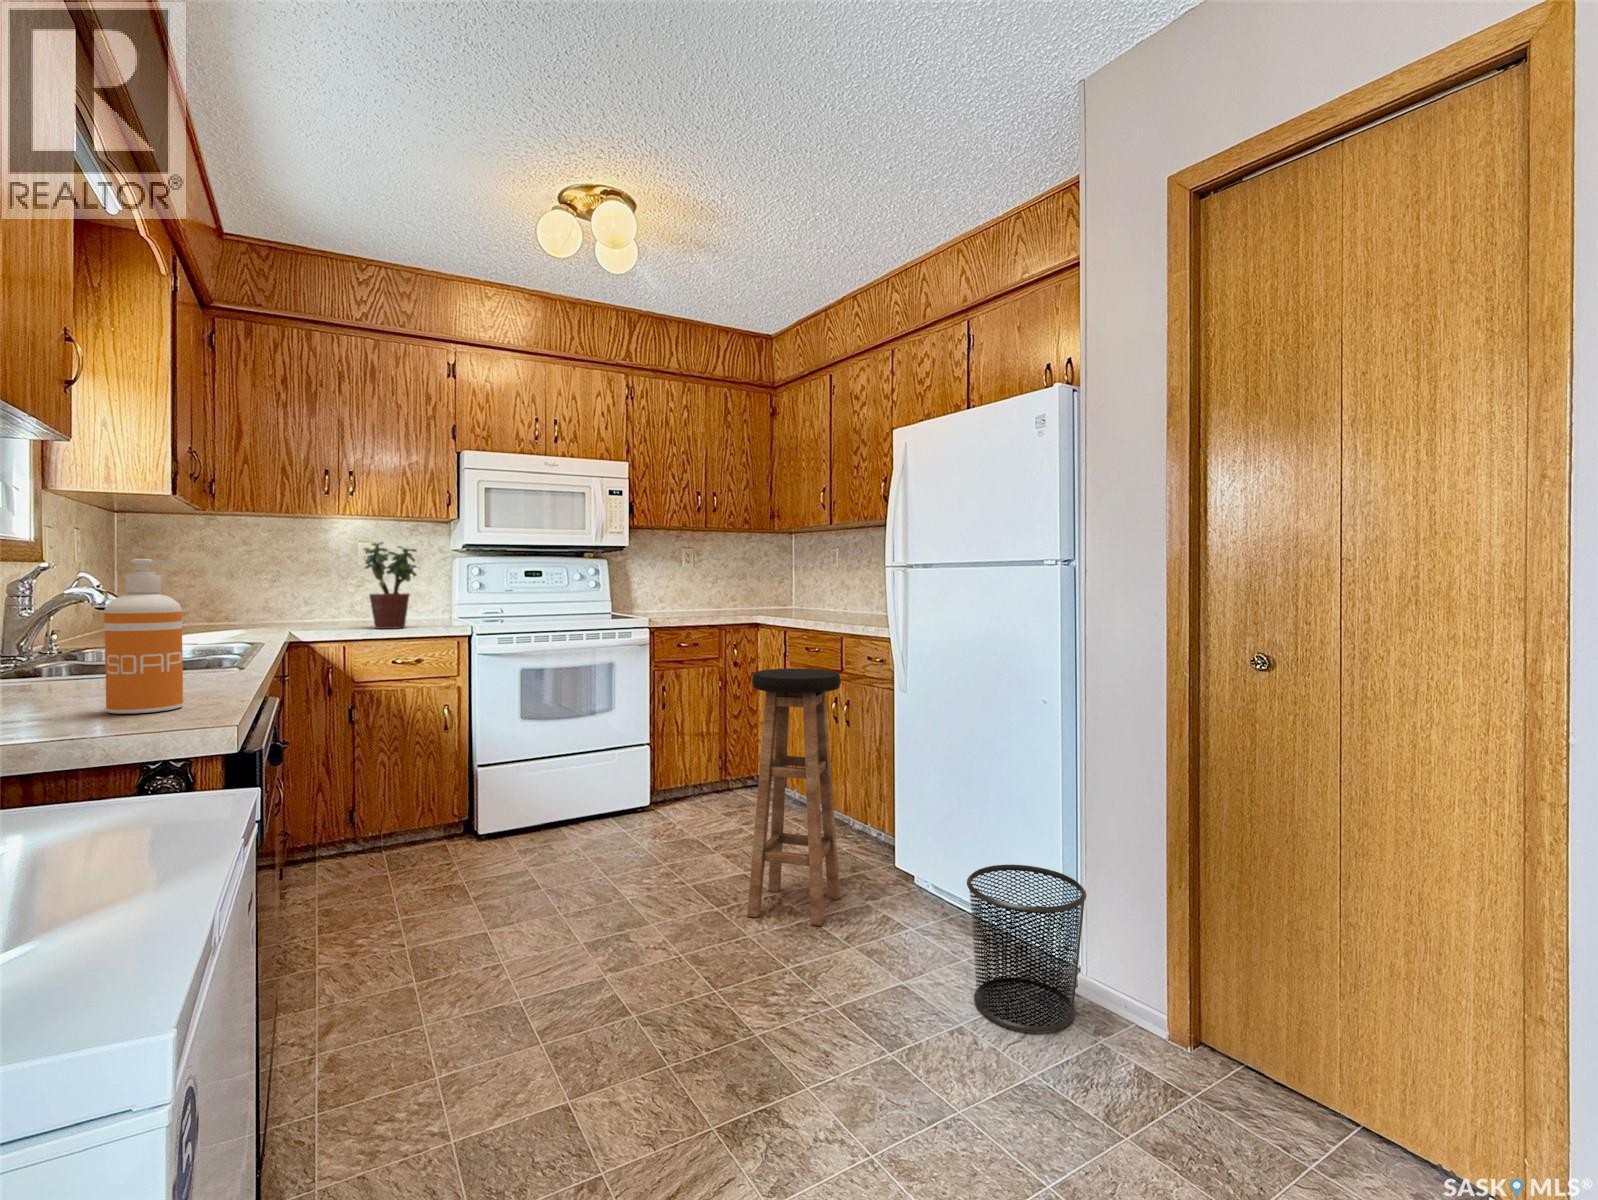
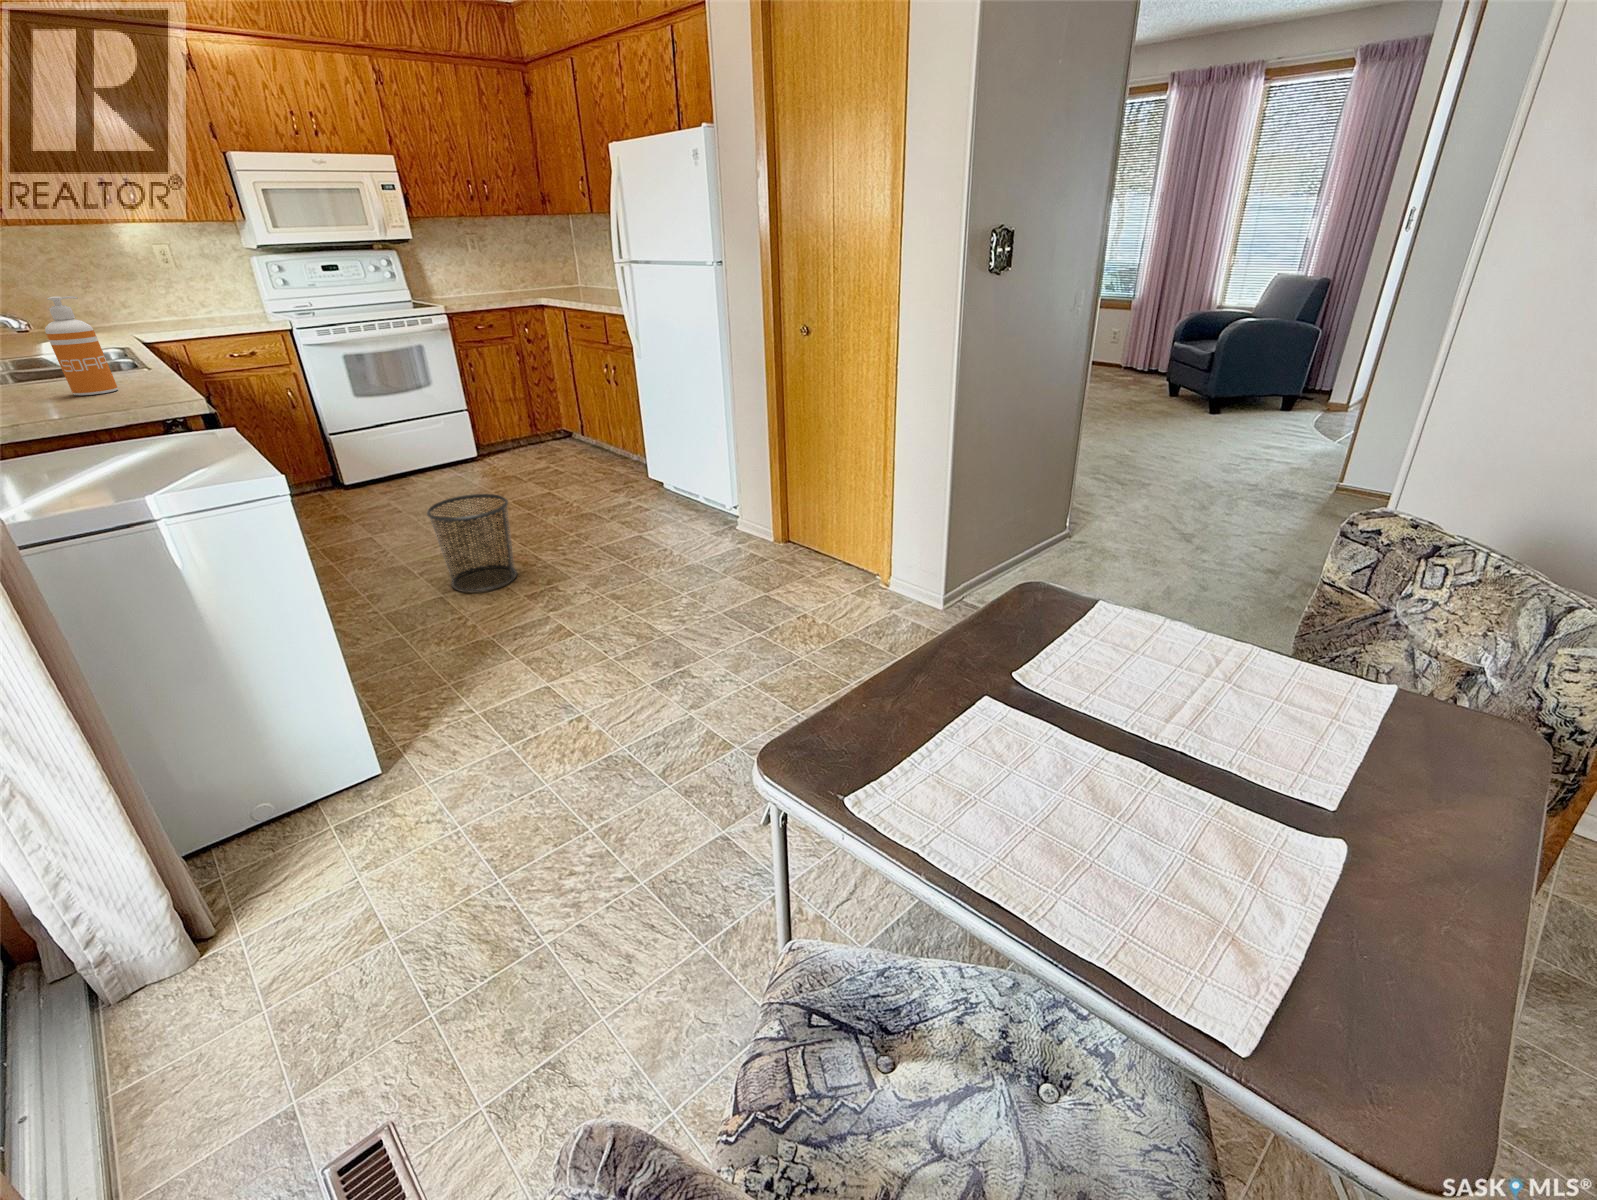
potted plant: present [365,542,417,629] -> none [167,249,229,327]
bar stool: present [747,669,840,926] -> none [520,342,611,516]
waste bin: present [967,865,1086,1032] -> present [427,494,517,592]

